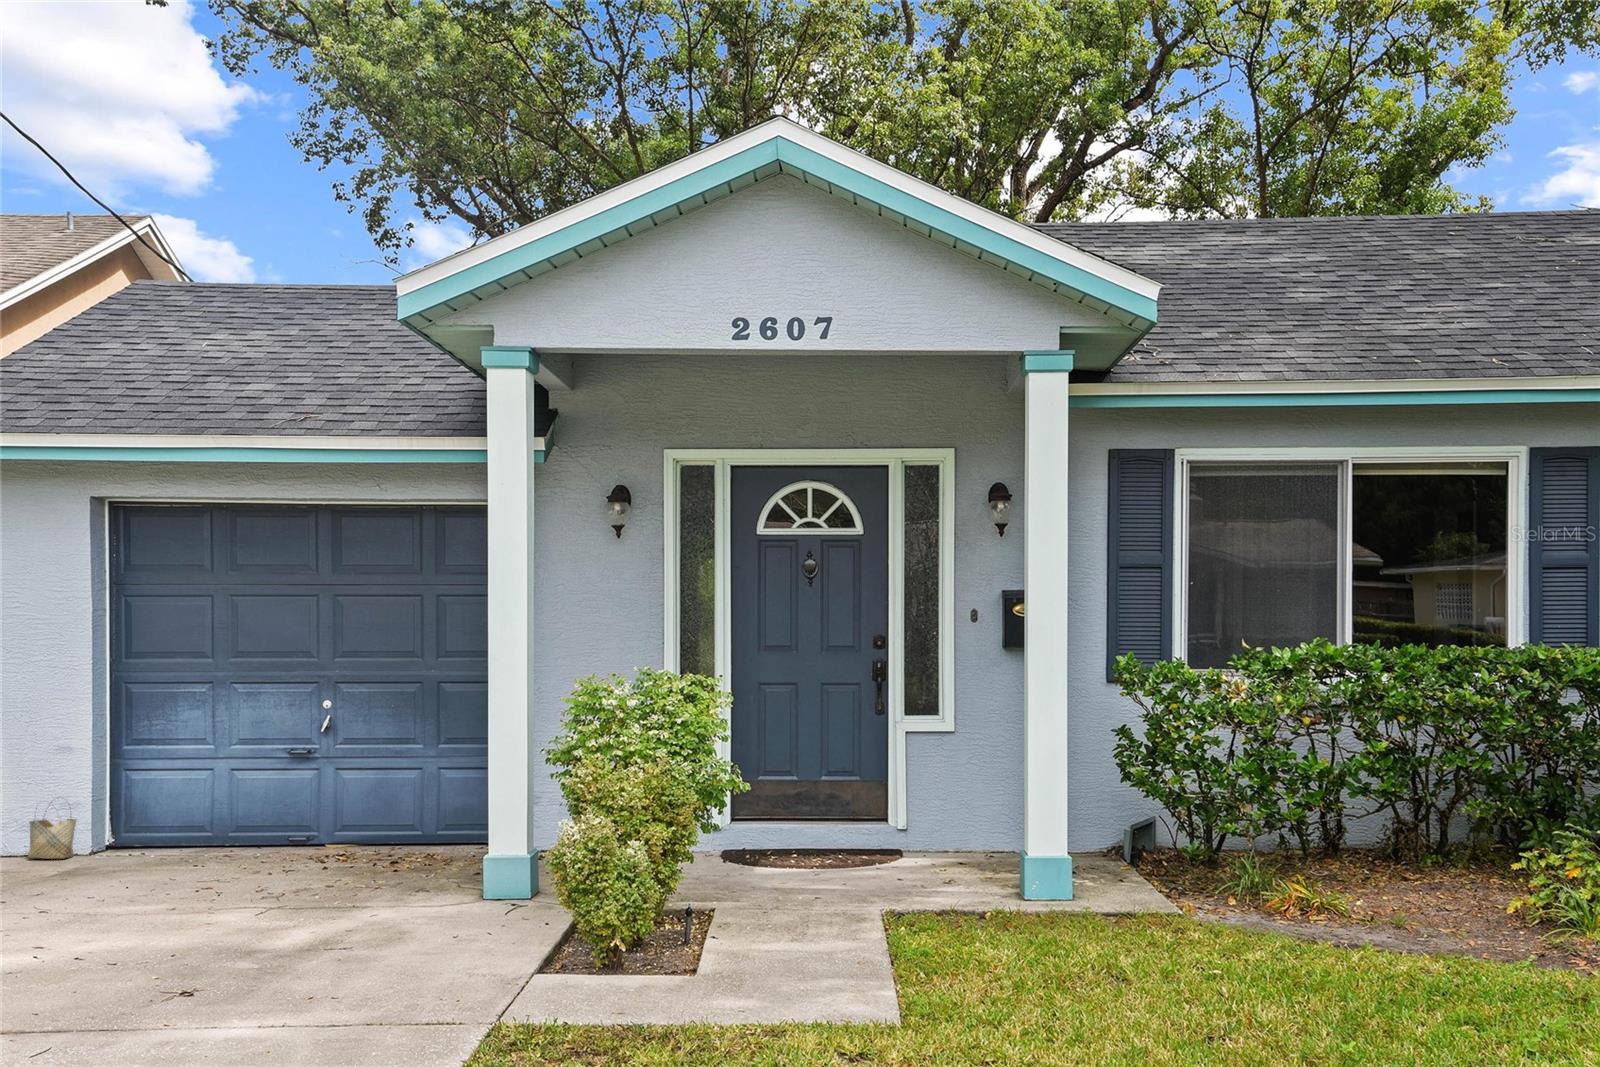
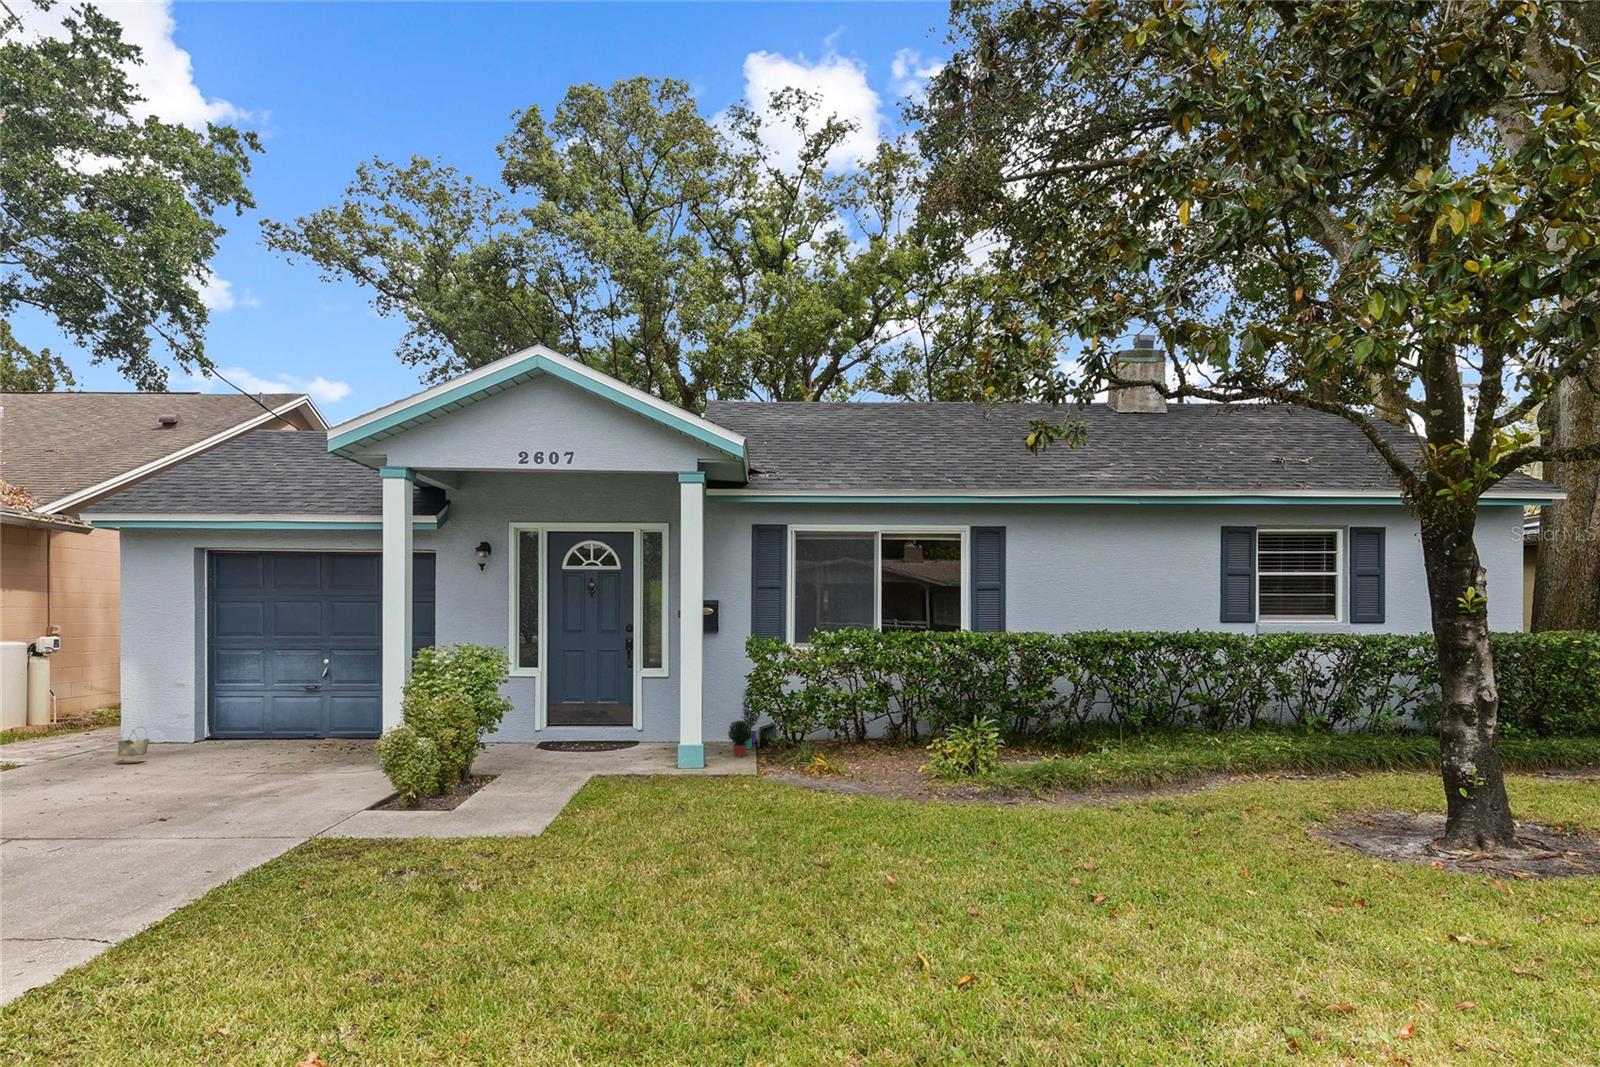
potted plant: none [1094,748,1146,886] -> present [728,689,760,756]

